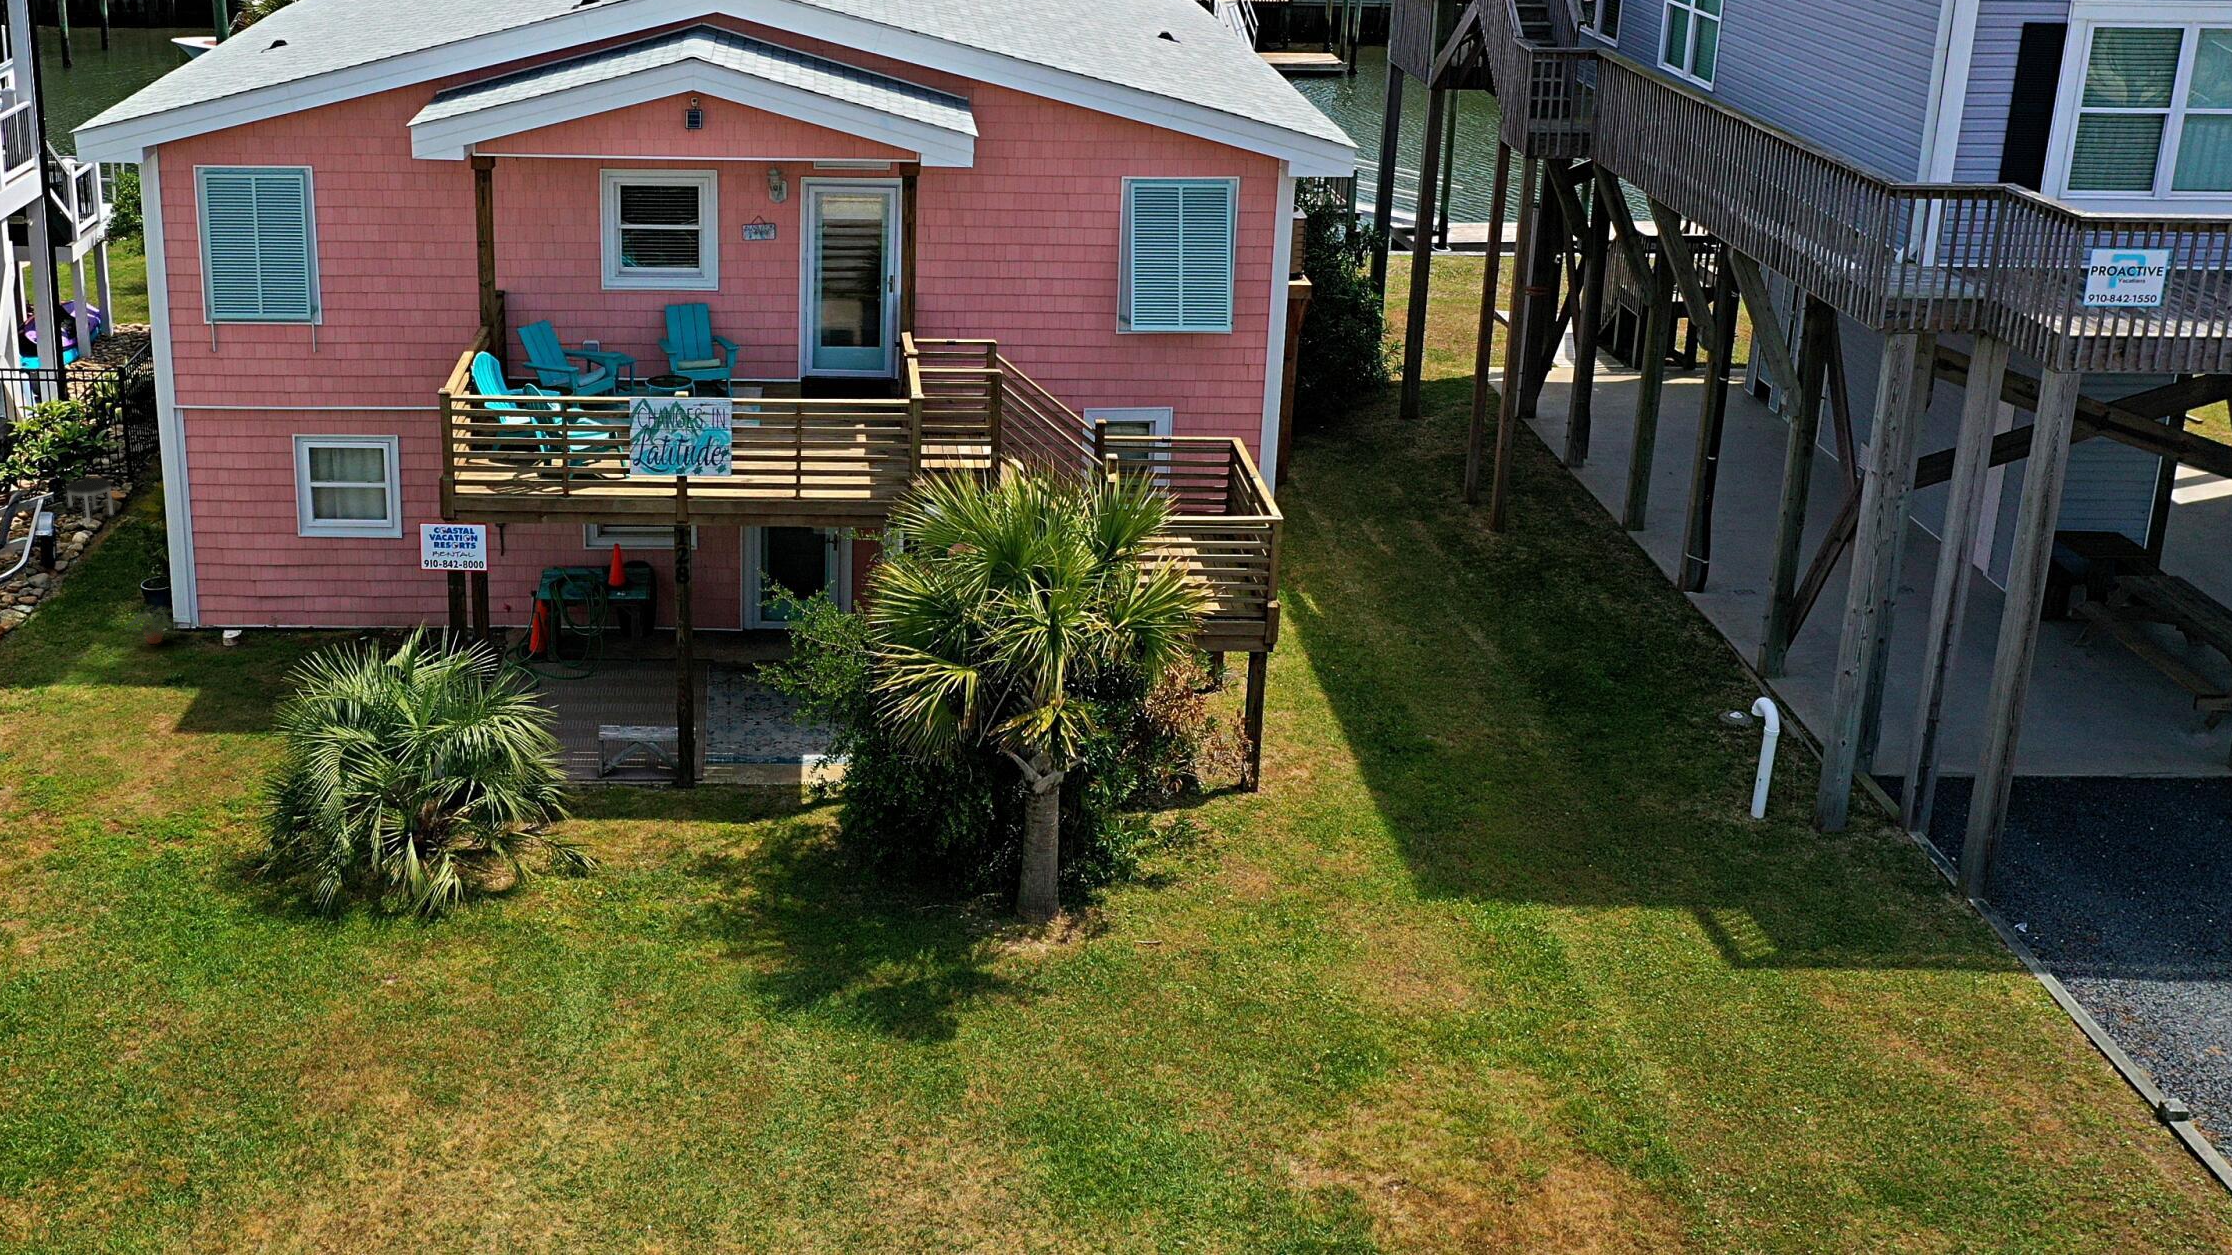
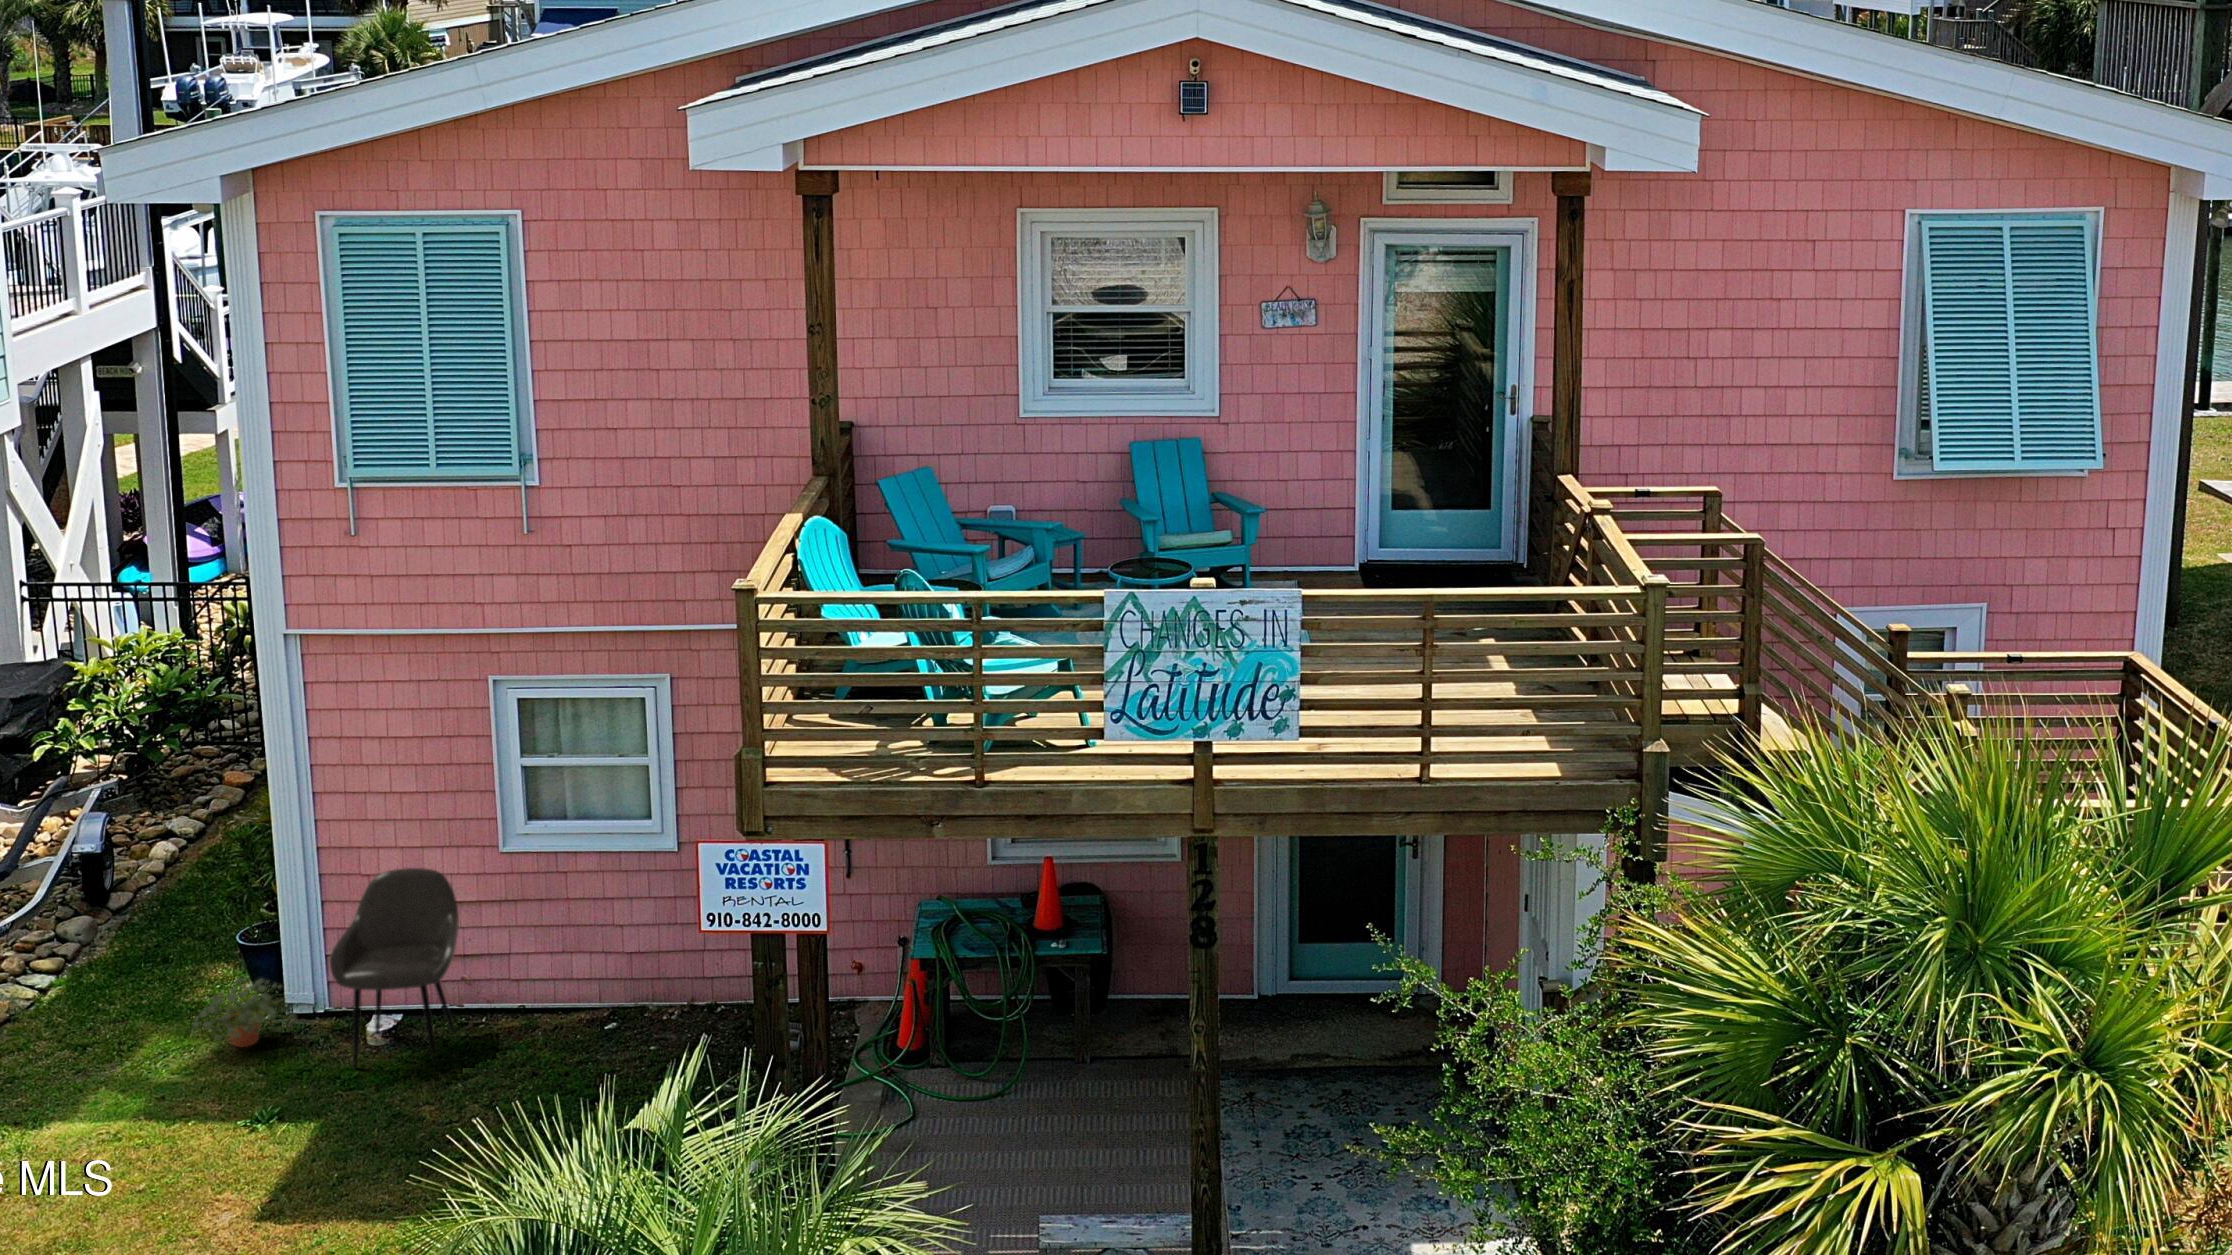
round table: present [66,478,113,522] -> none [147,749,226,822]
armchair: none [205,545,276,656] -> present [330,868,459,1070]

